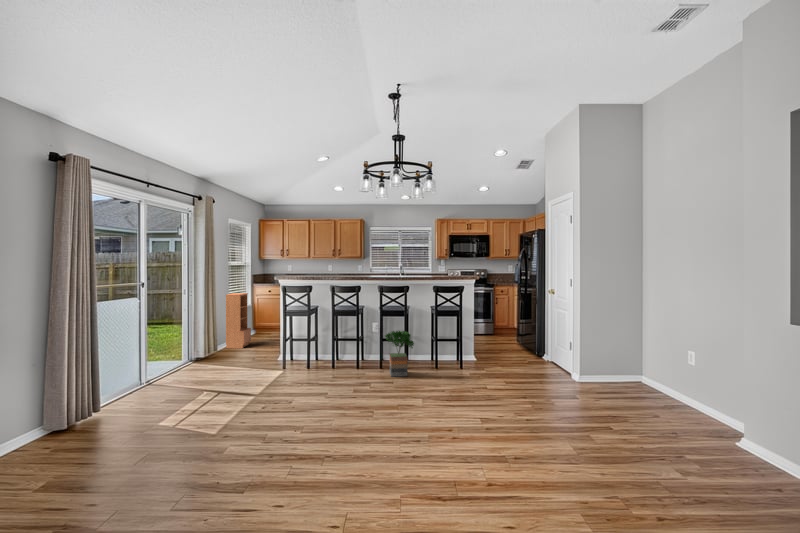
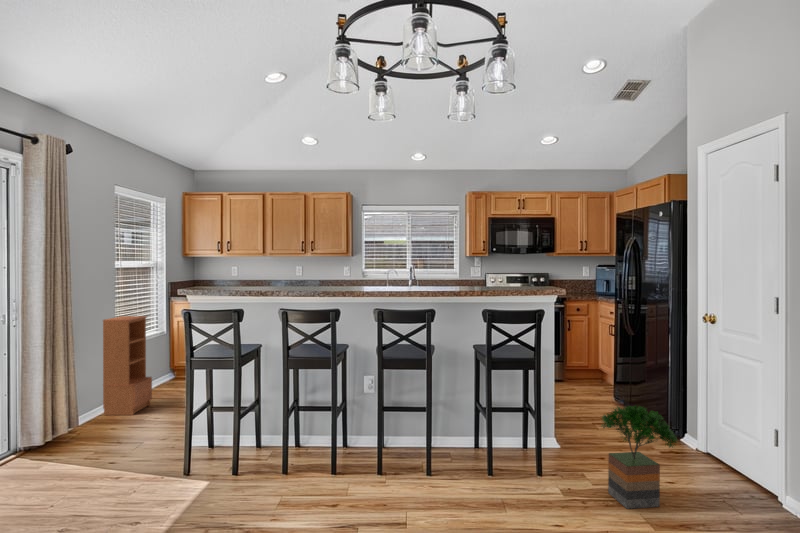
potted tree: present [385,331,414,377] -> present [601,406,677,509]

